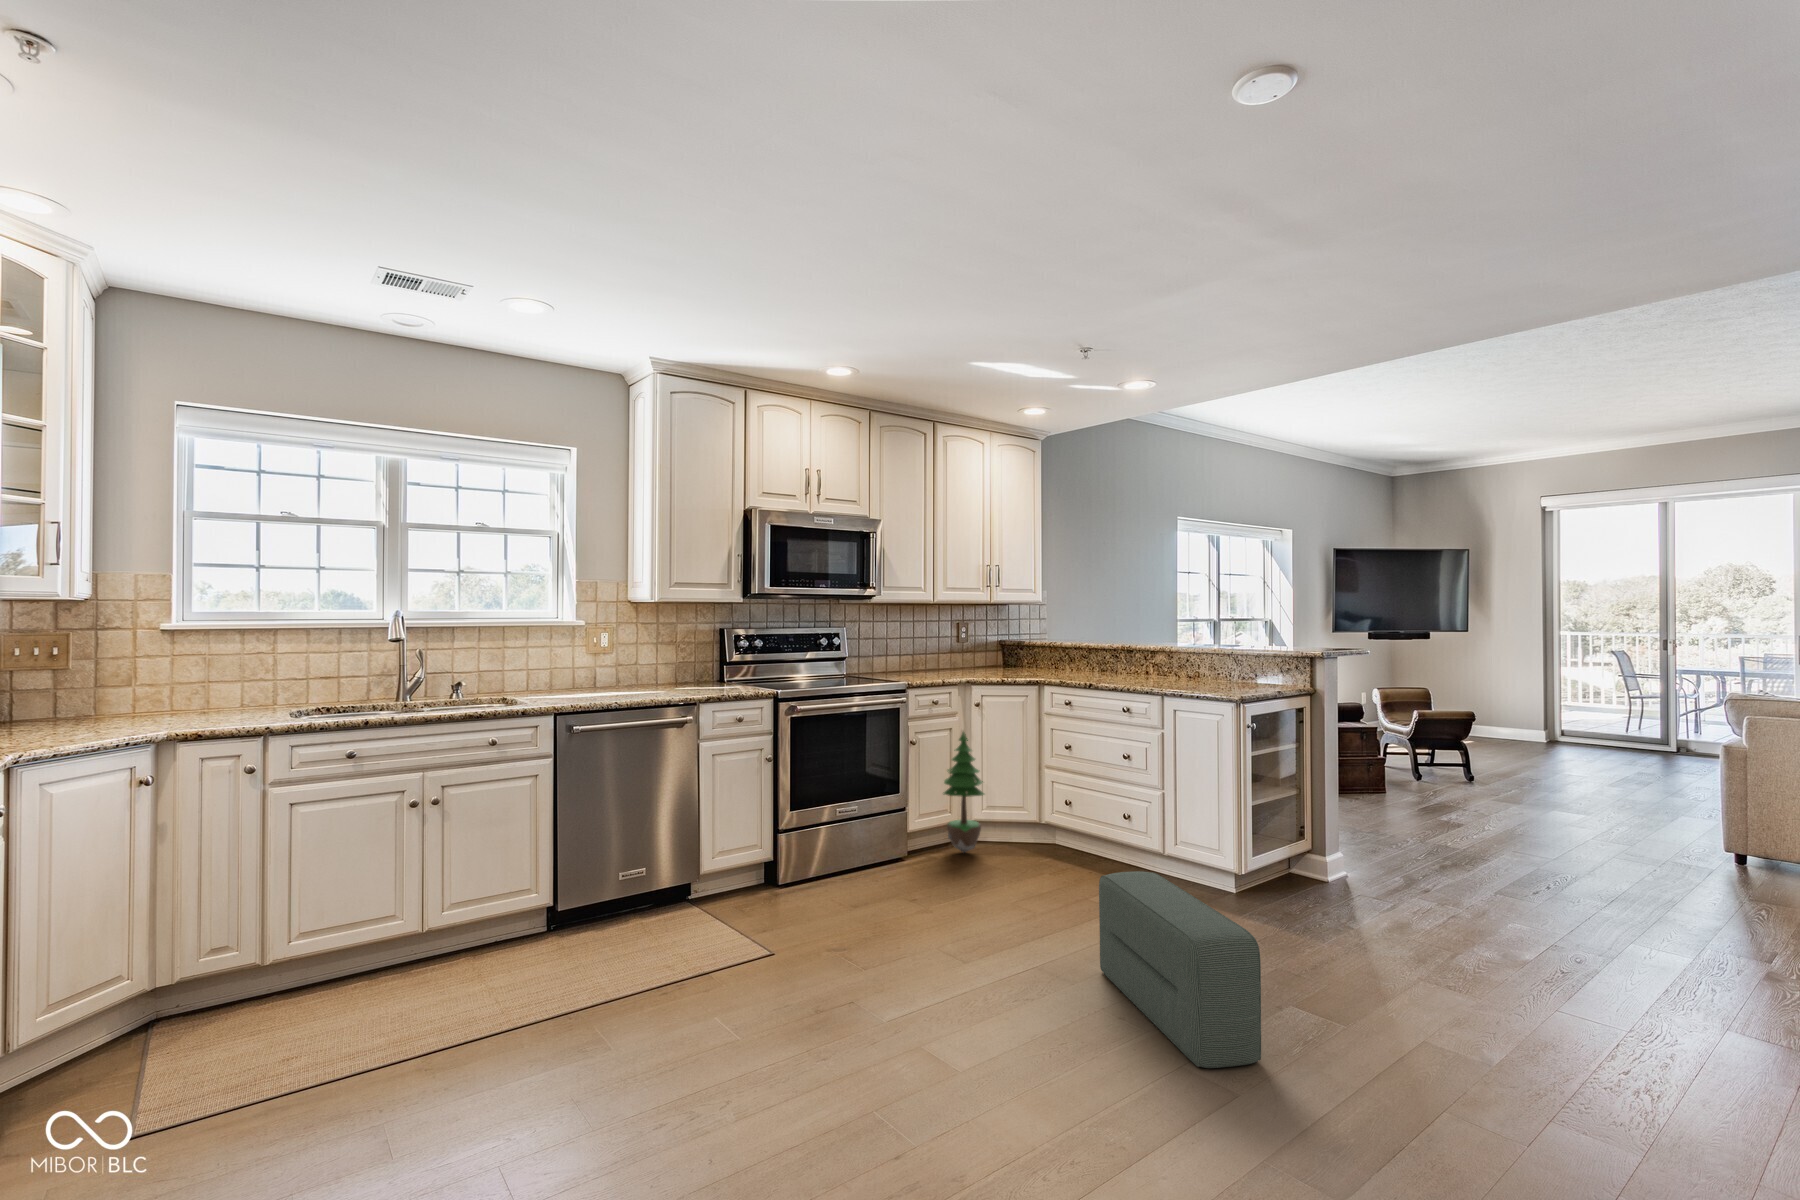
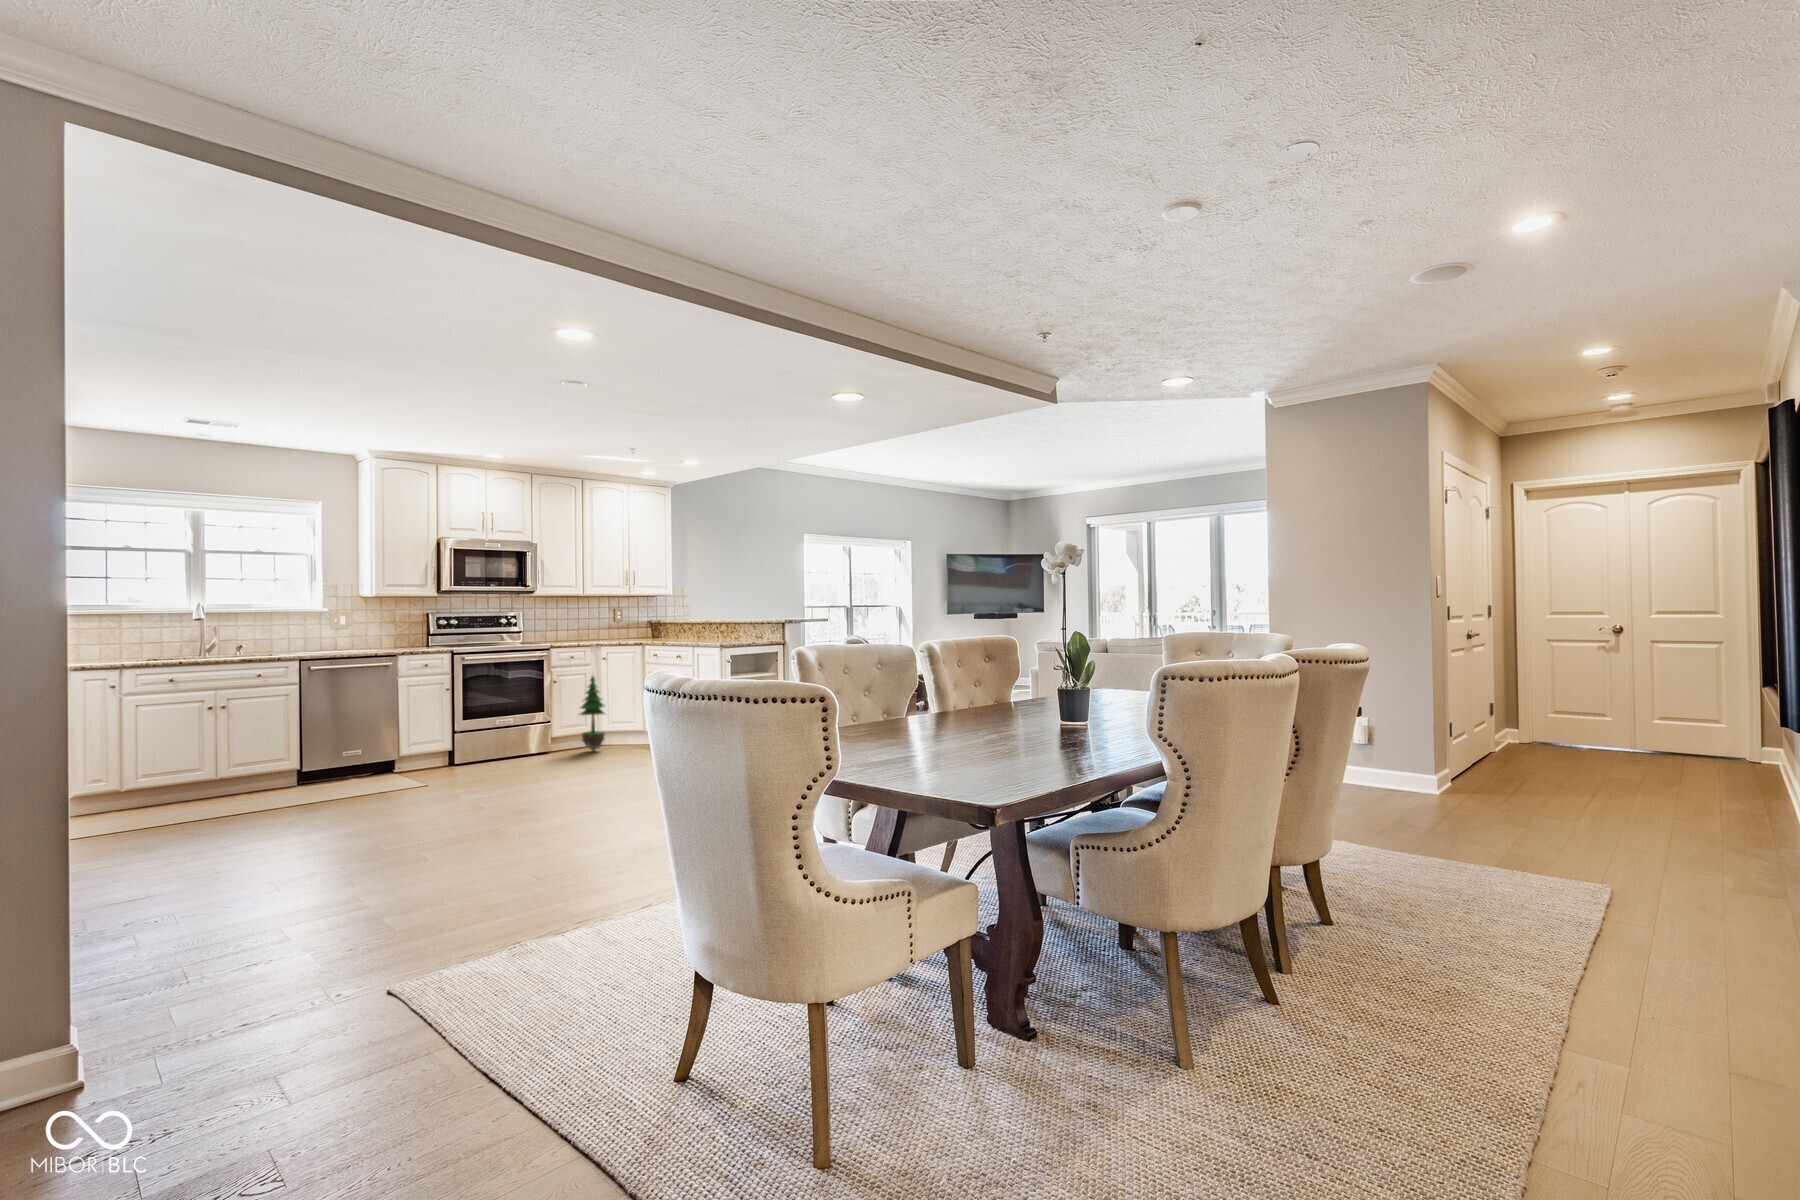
pouf: present [1099,871,1261,1068] -> none [591,734,628,806]

